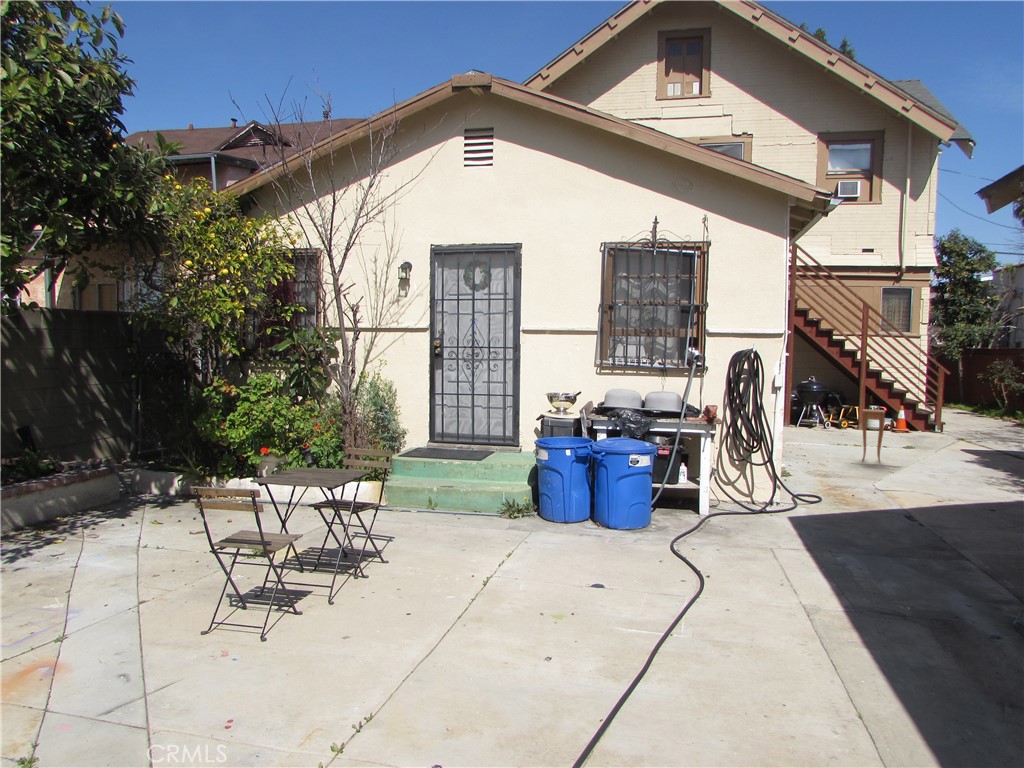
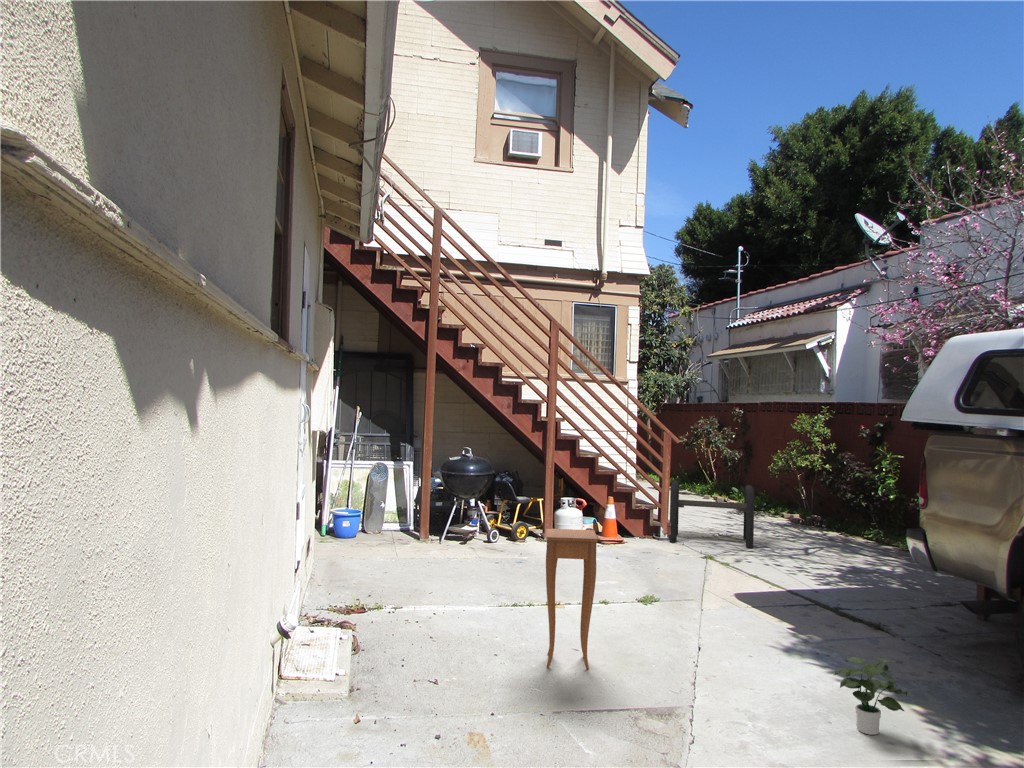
bench: none [940,398,1000,437] -> present [669,481,754,548]
potted plant: none [980,453,1009,479] -> present [834,657,910,735]

